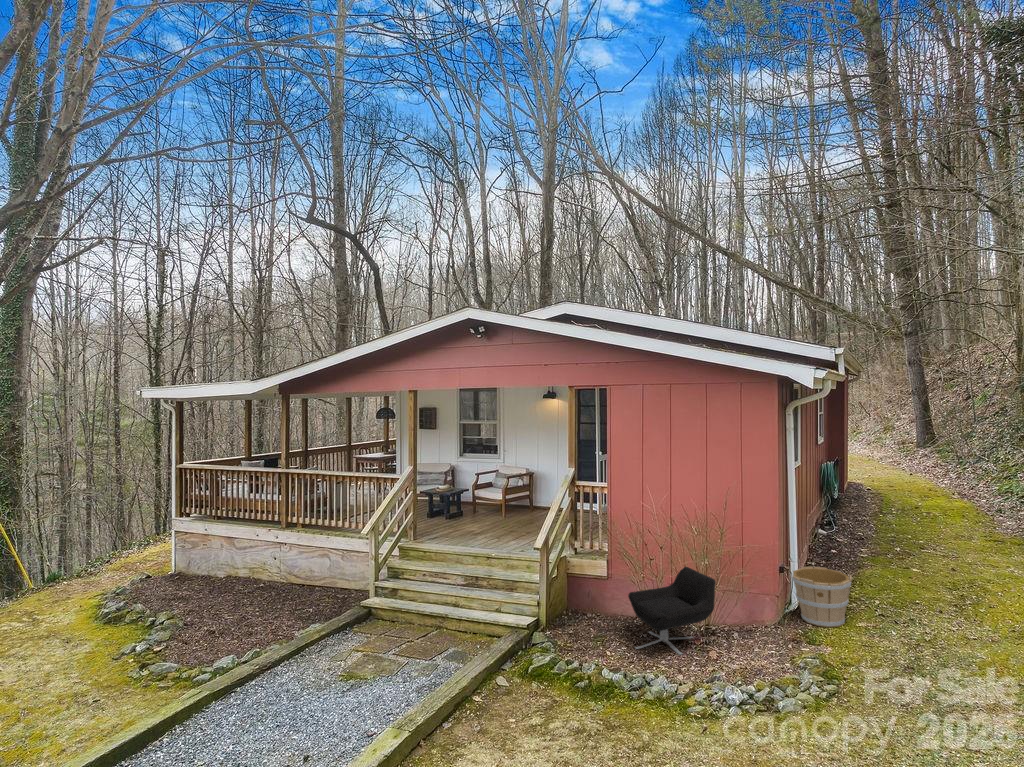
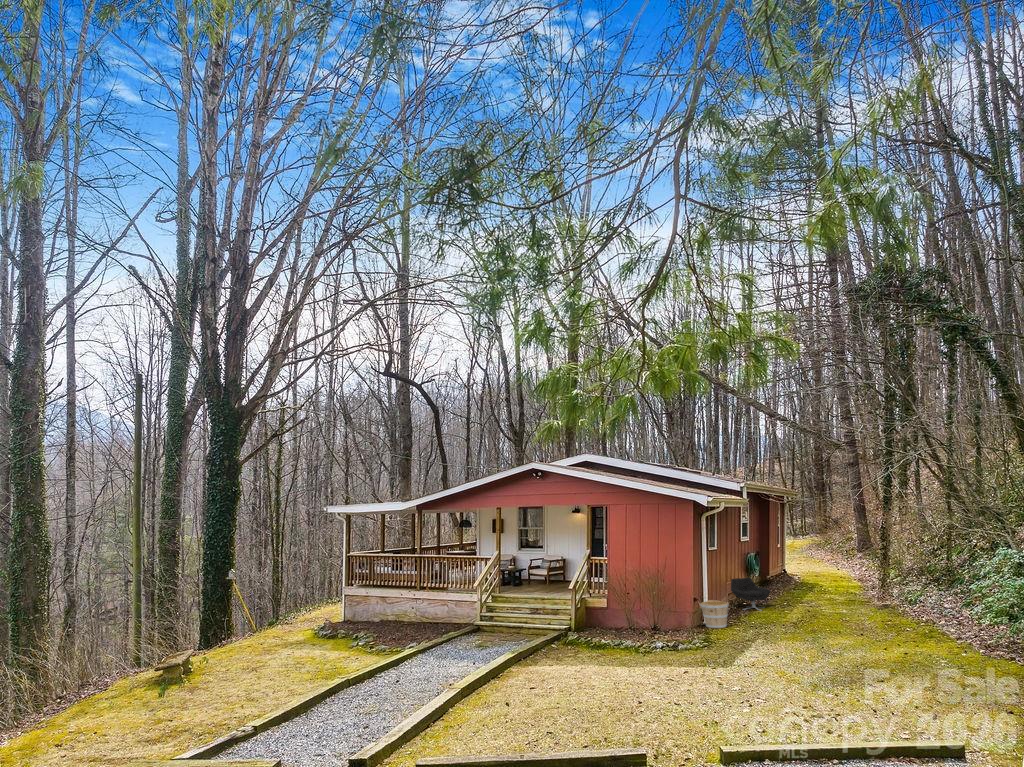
lounge chair: present [628,567,716,655] -> present [731,578,770,608]

